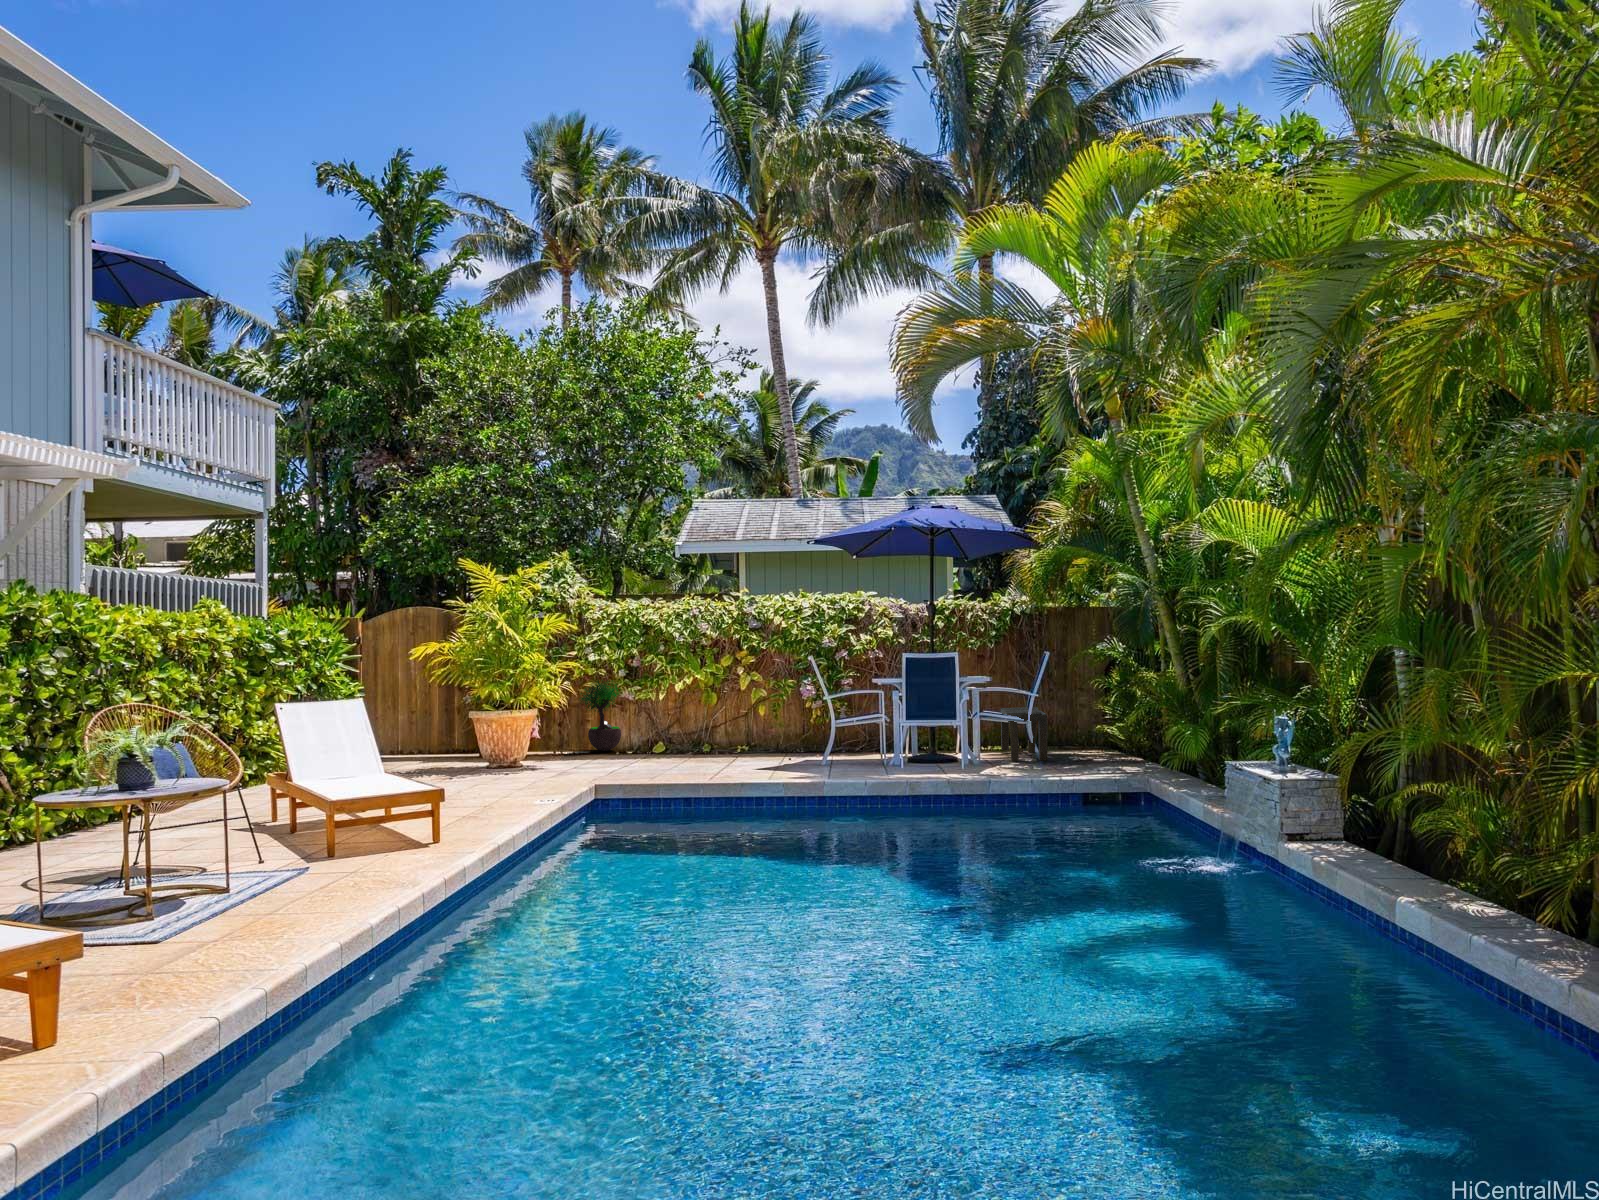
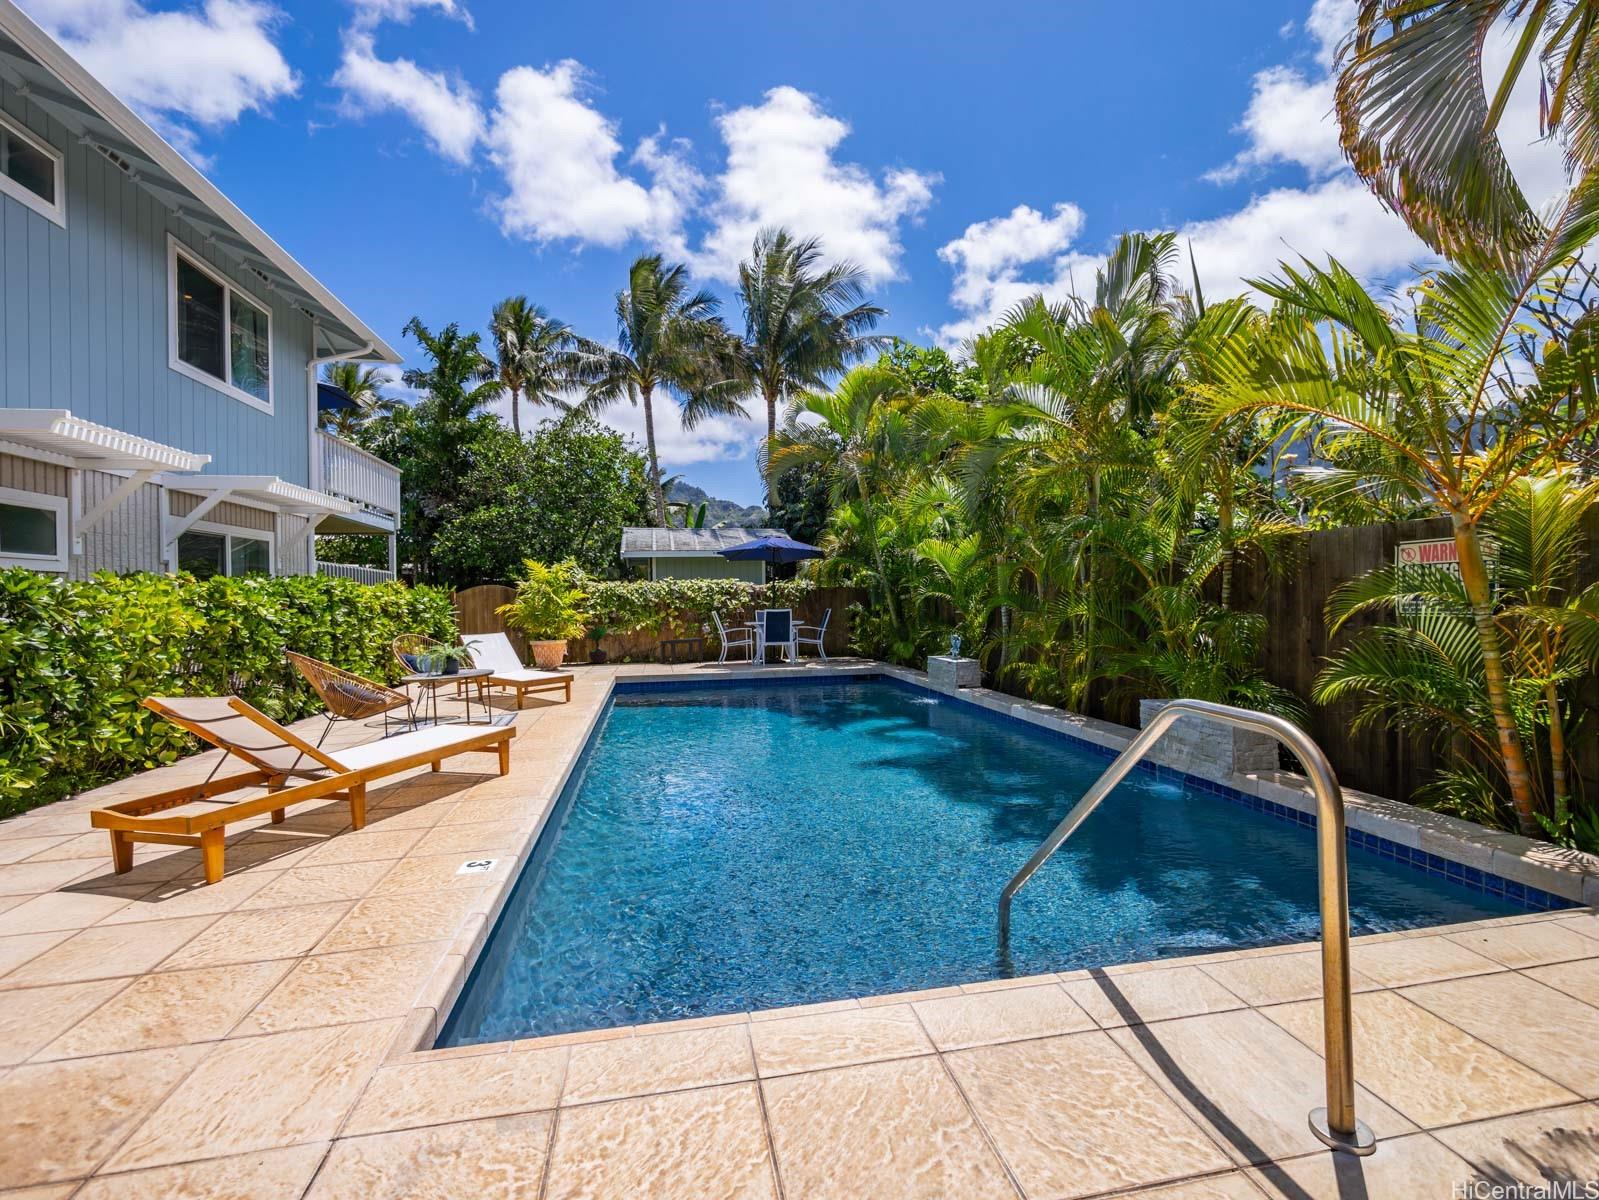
bench: present [1001,707,1047,761] -> present [661,638,703,664]

